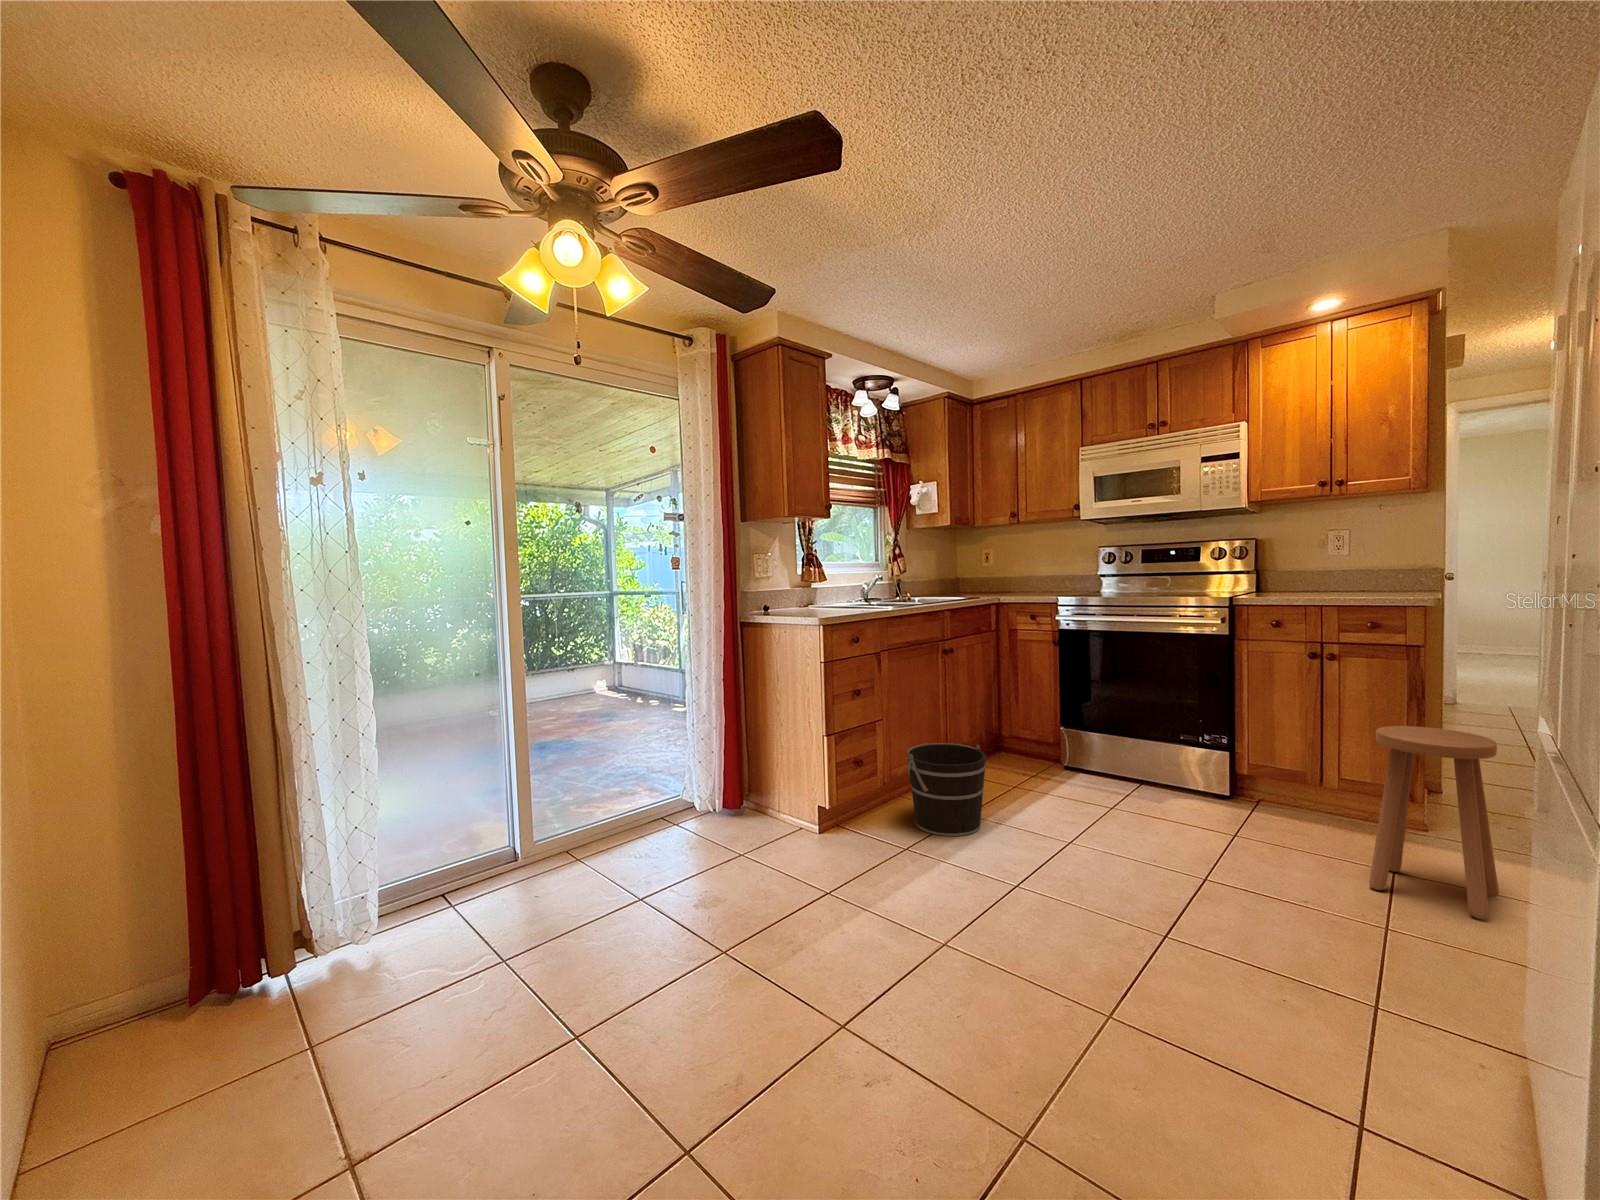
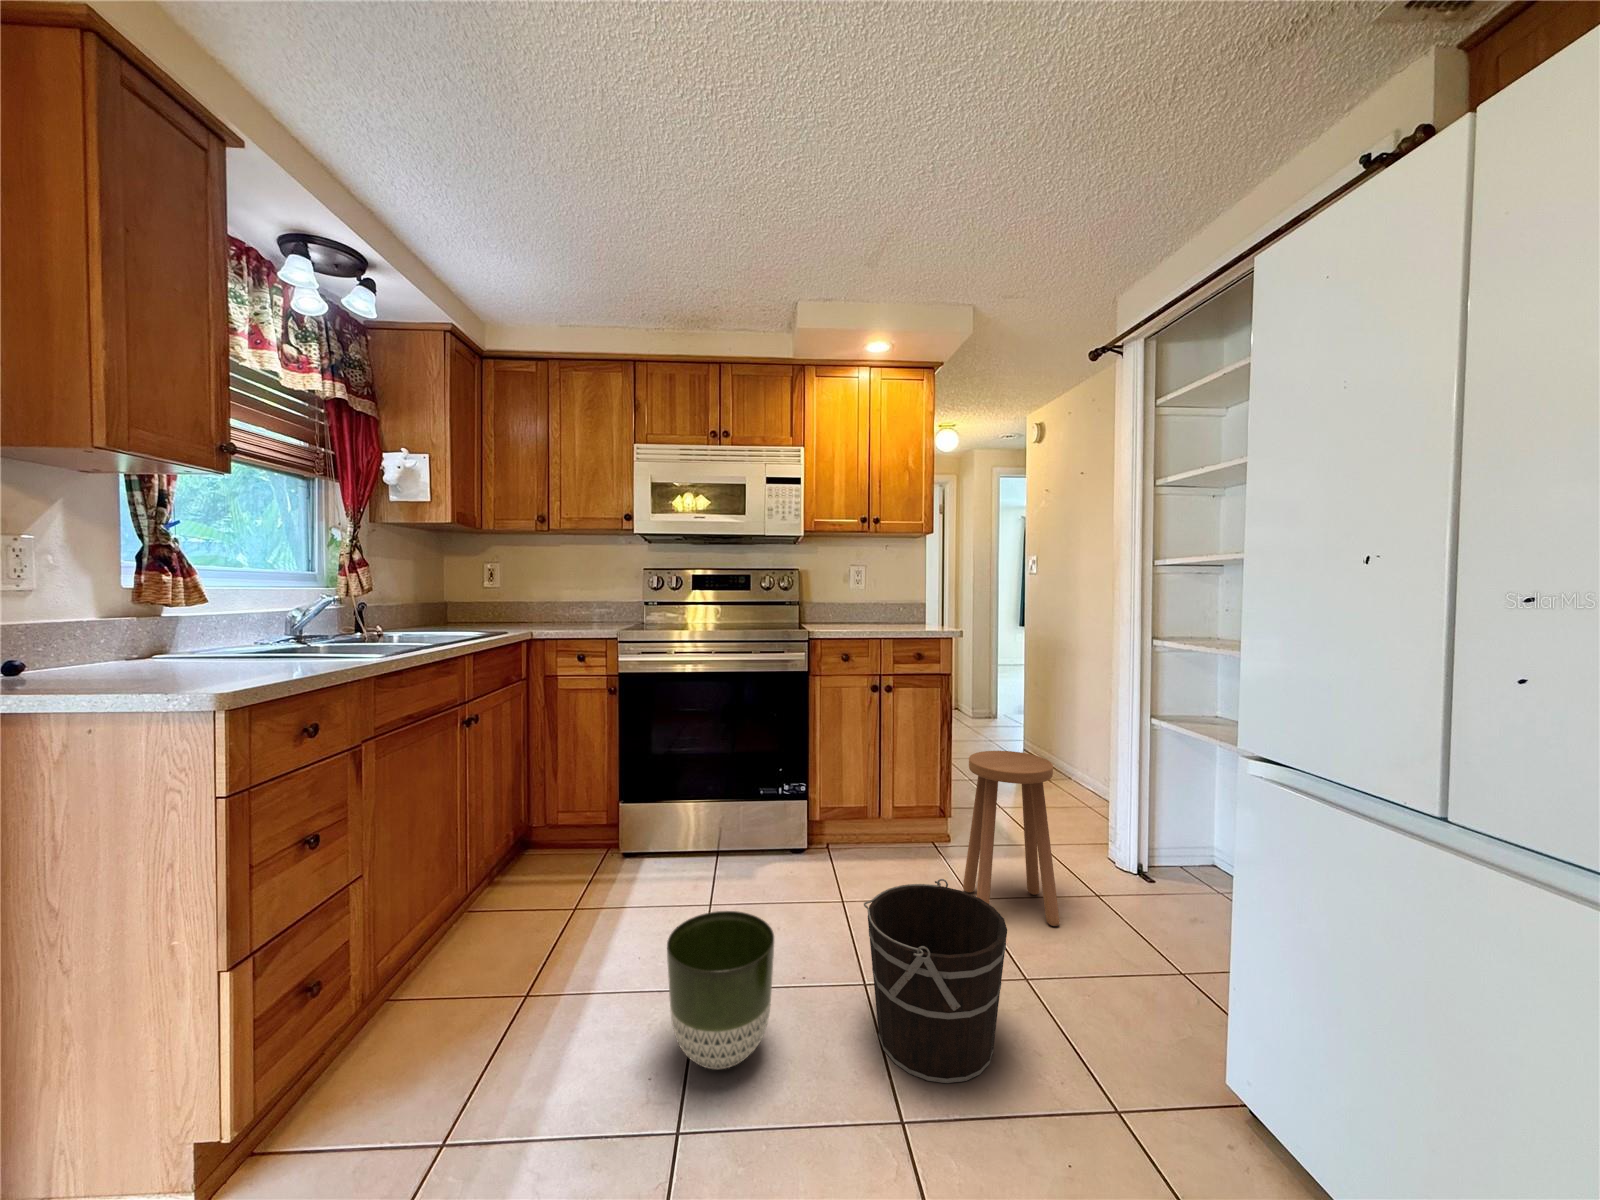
bucket: present [907,743,986,836] -> present [864,879,1007,1083]
planter: none [1021,780,1096,871] -> present [667,911,774,1069]

